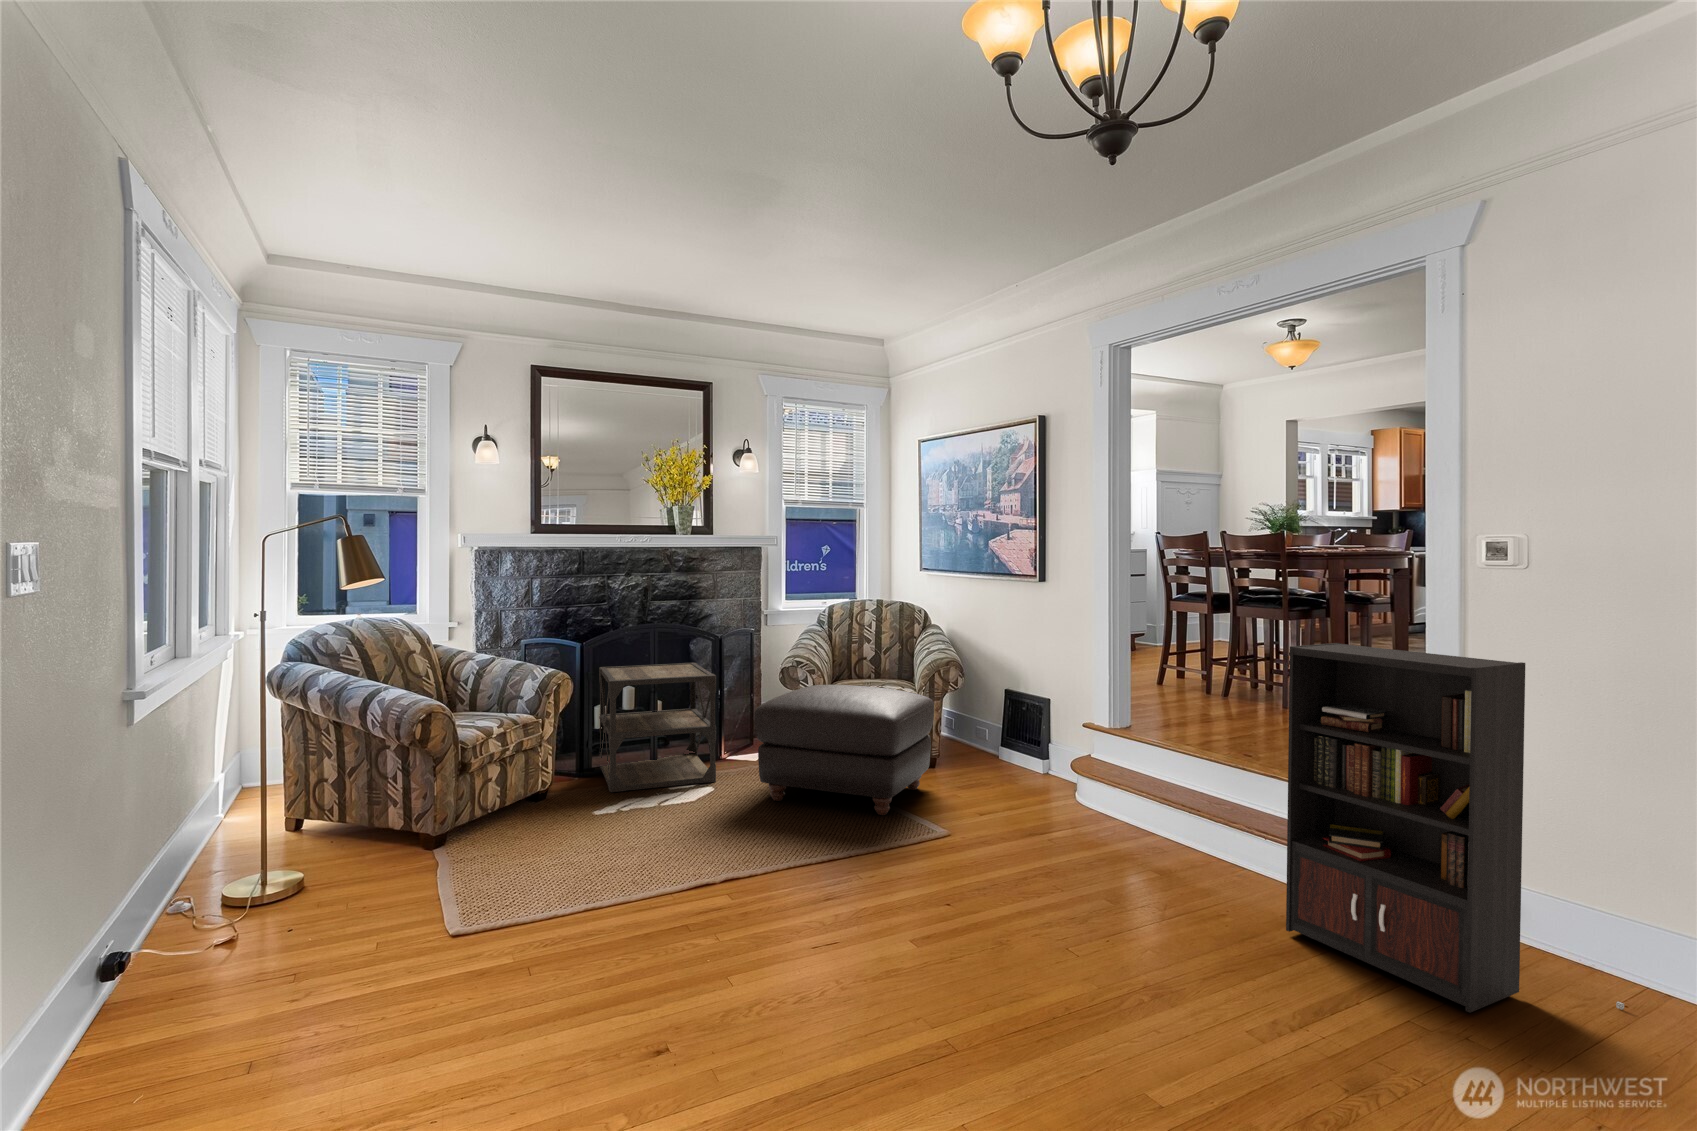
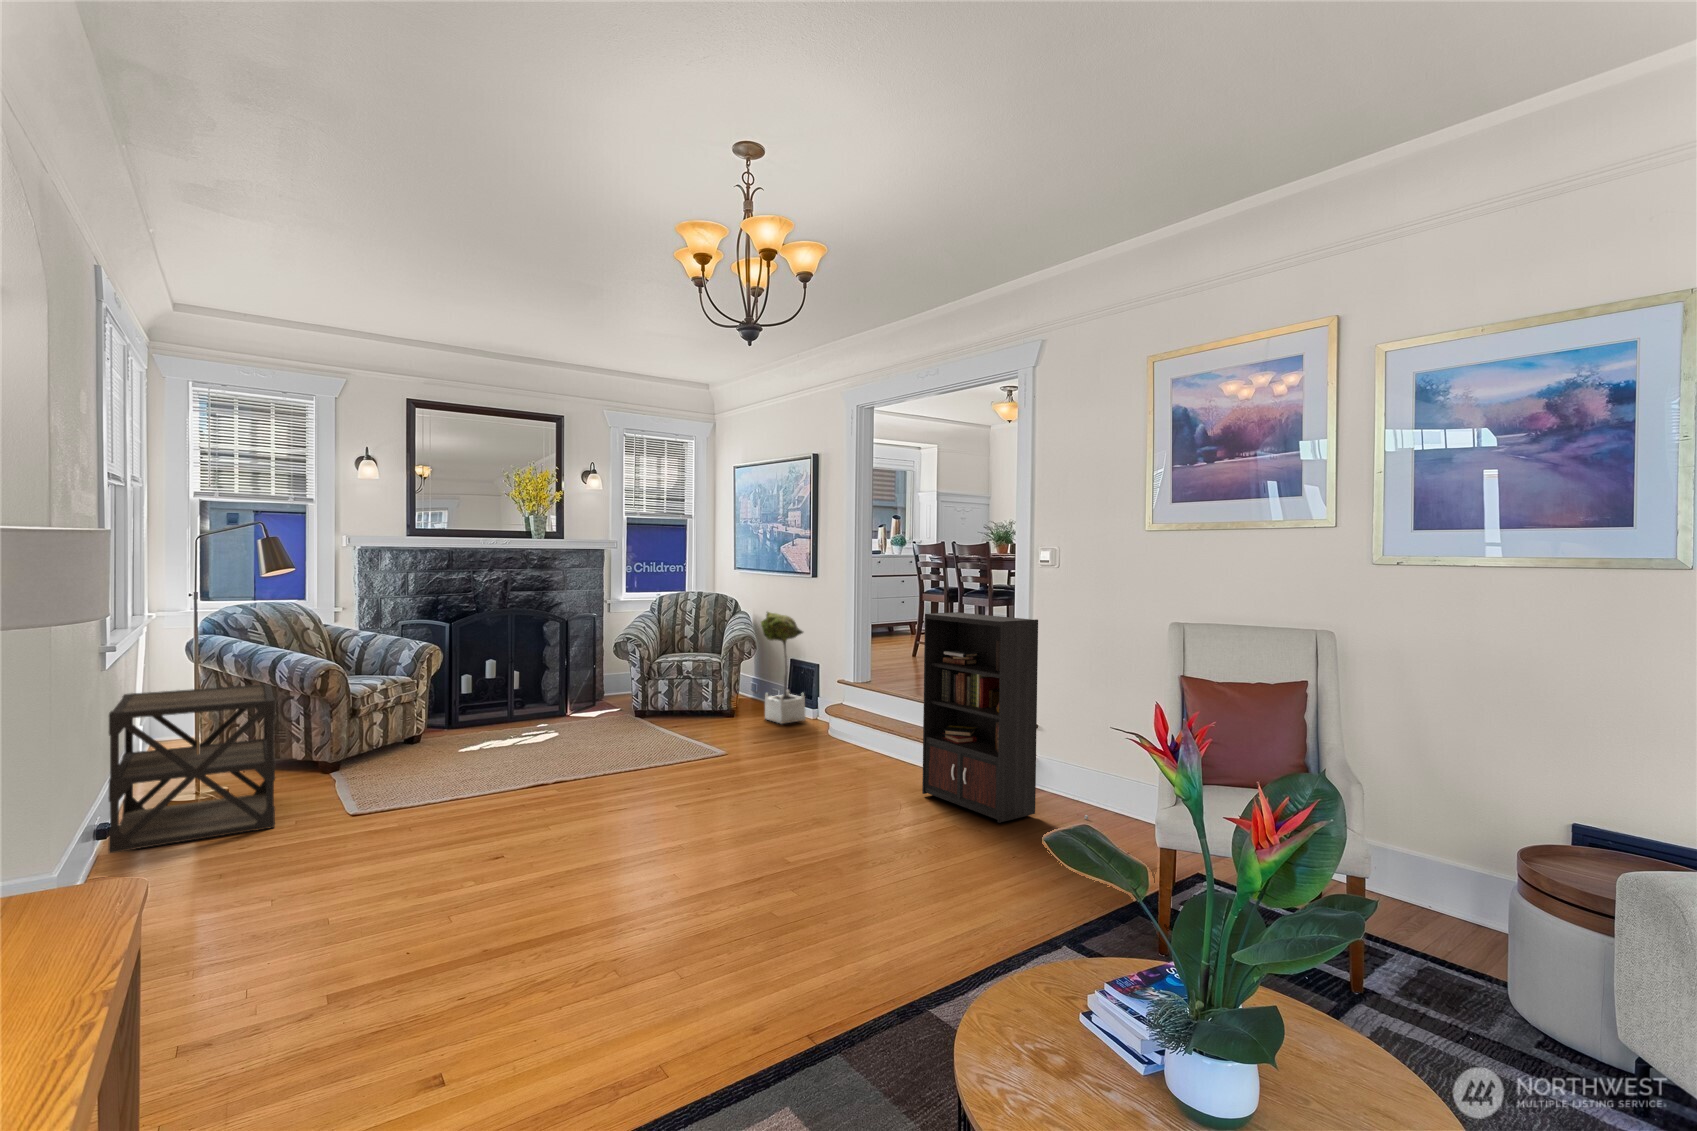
potted tree: none [970,628,1032,780] -> present [761,612,806,723]
side table: present [599,663,716,792] -> present [108,684,276,853]
ottoman: present [754,685,934,815] -> none [588,654,729,746]

